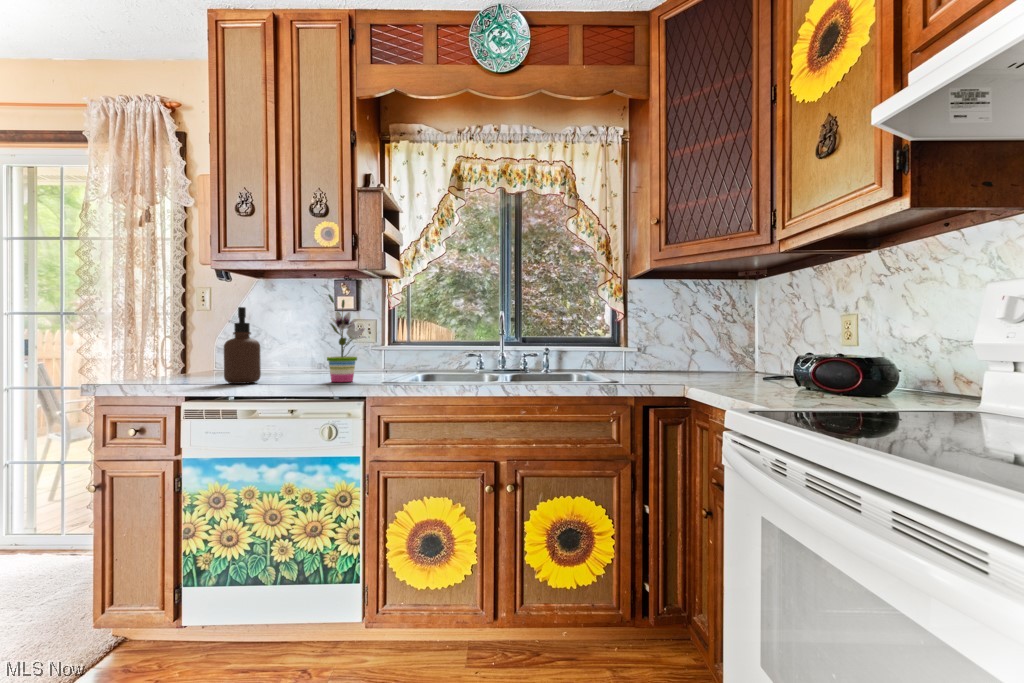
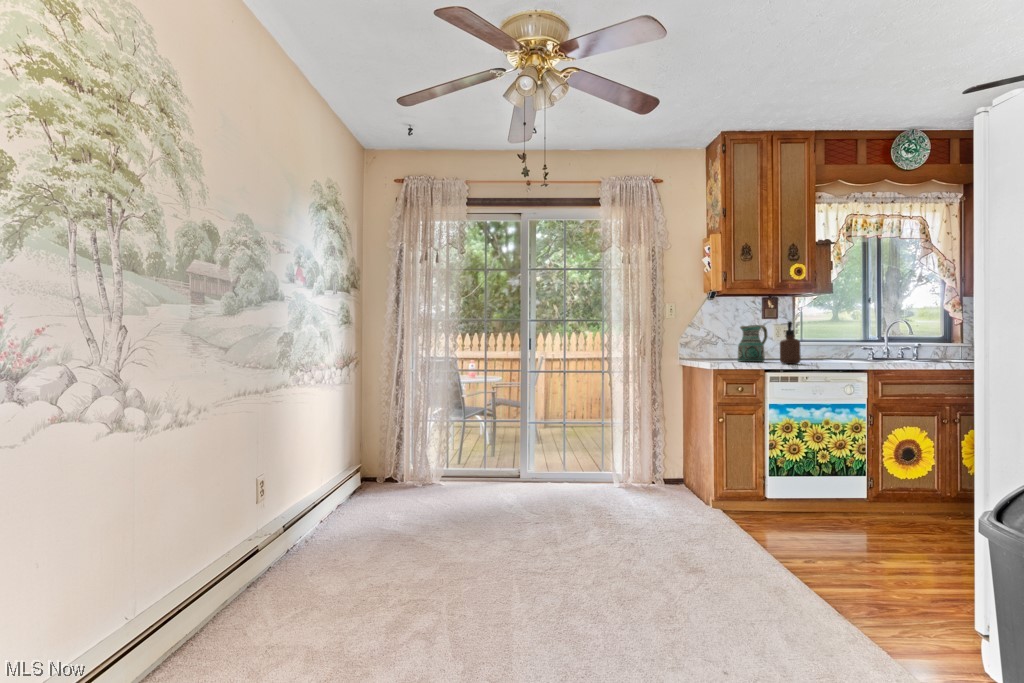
potted plant: present [327,295,366,382] -> none [827,314,855,363]
ceramic pitcher: none [271,314,330,374] -> present [737,325,767,362]

